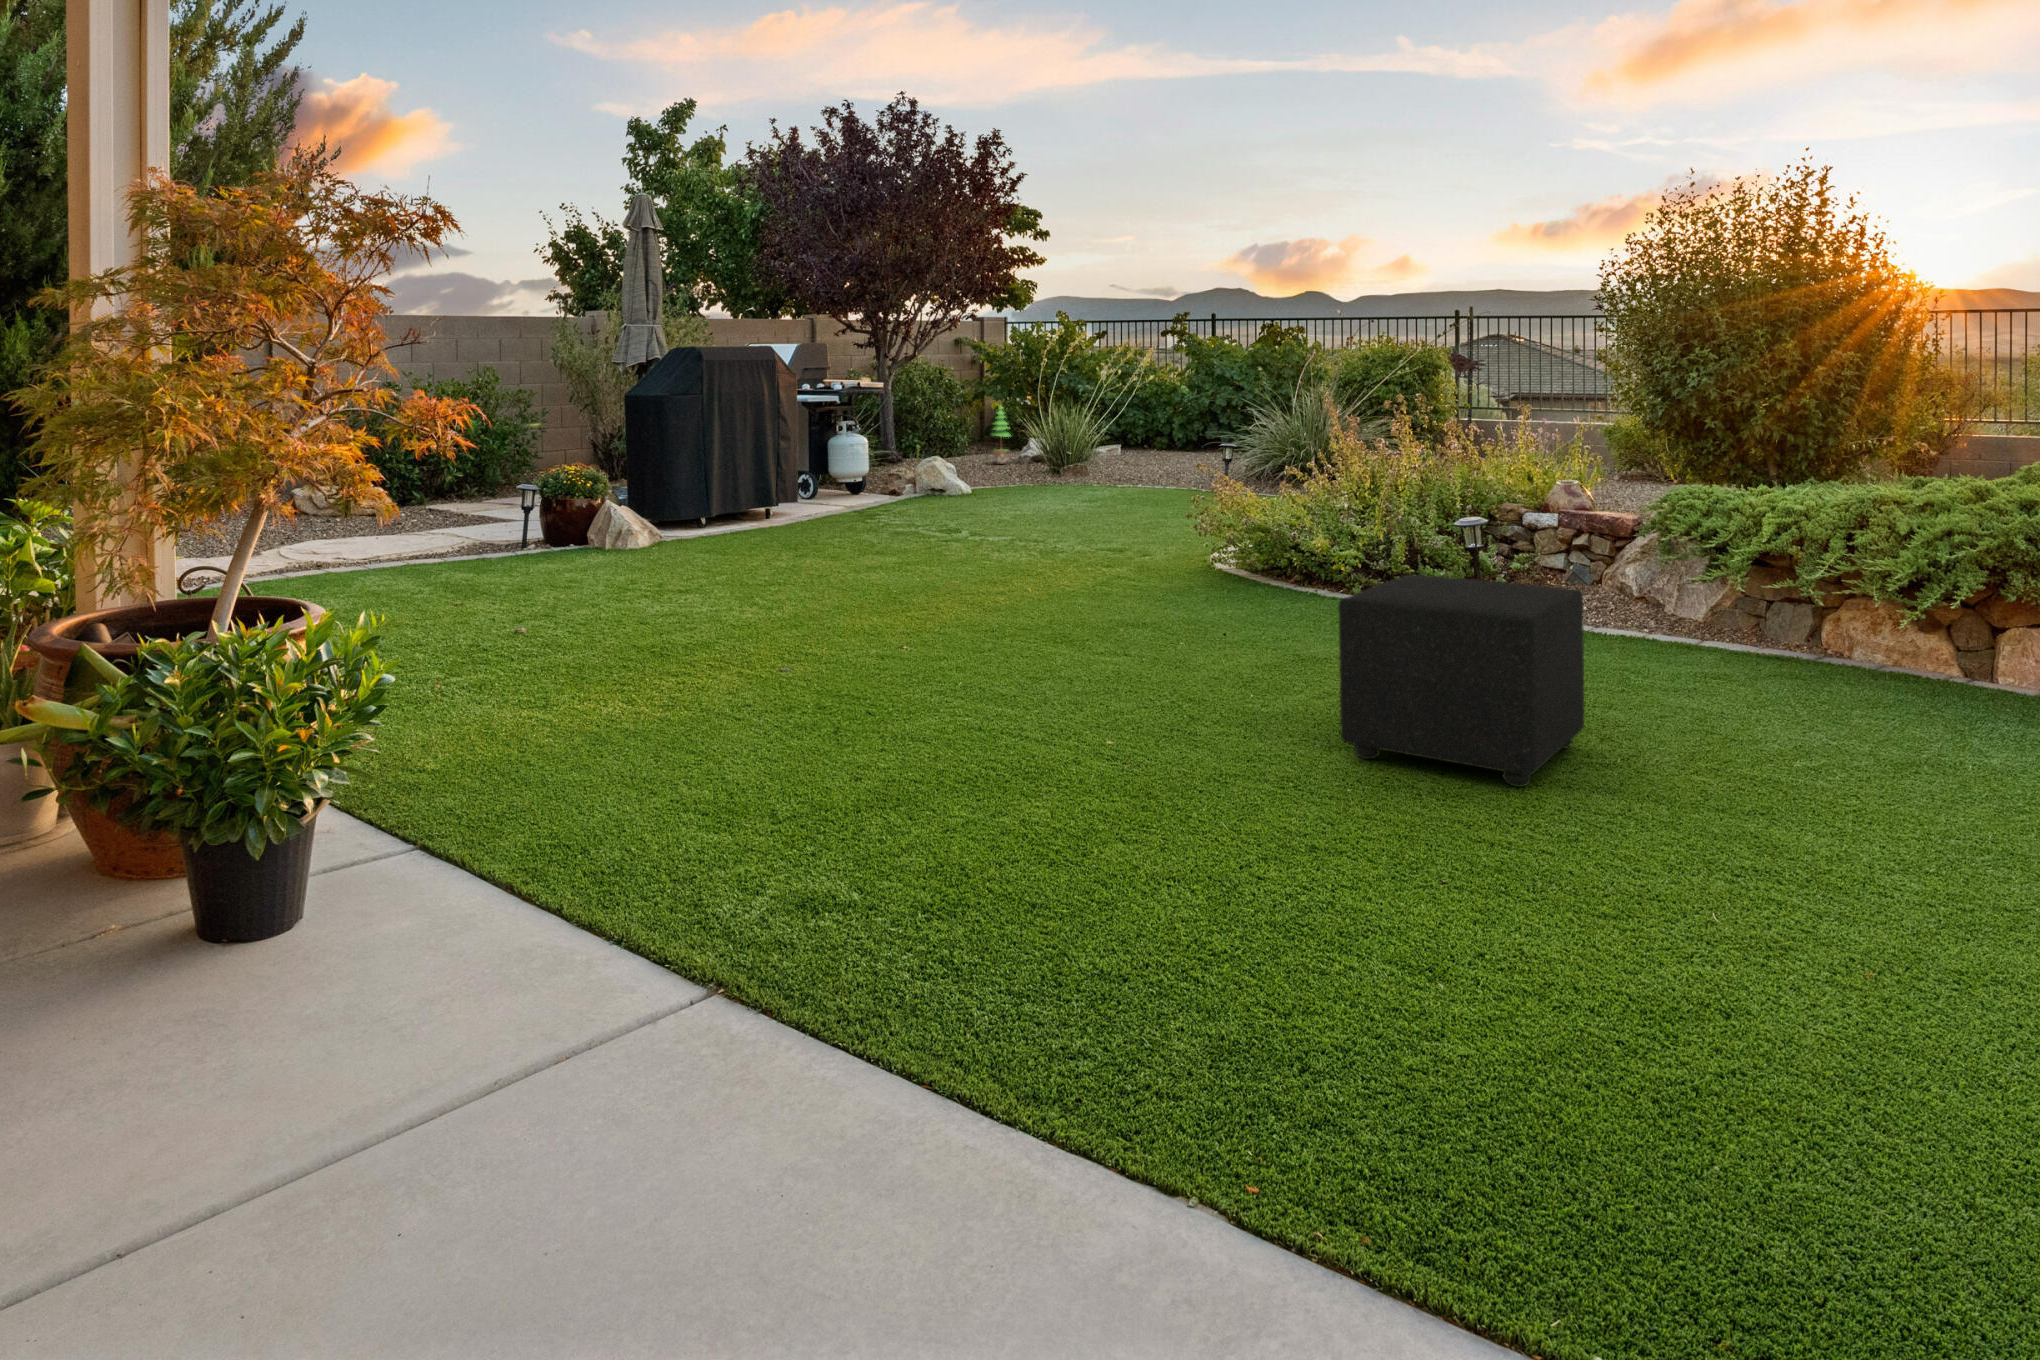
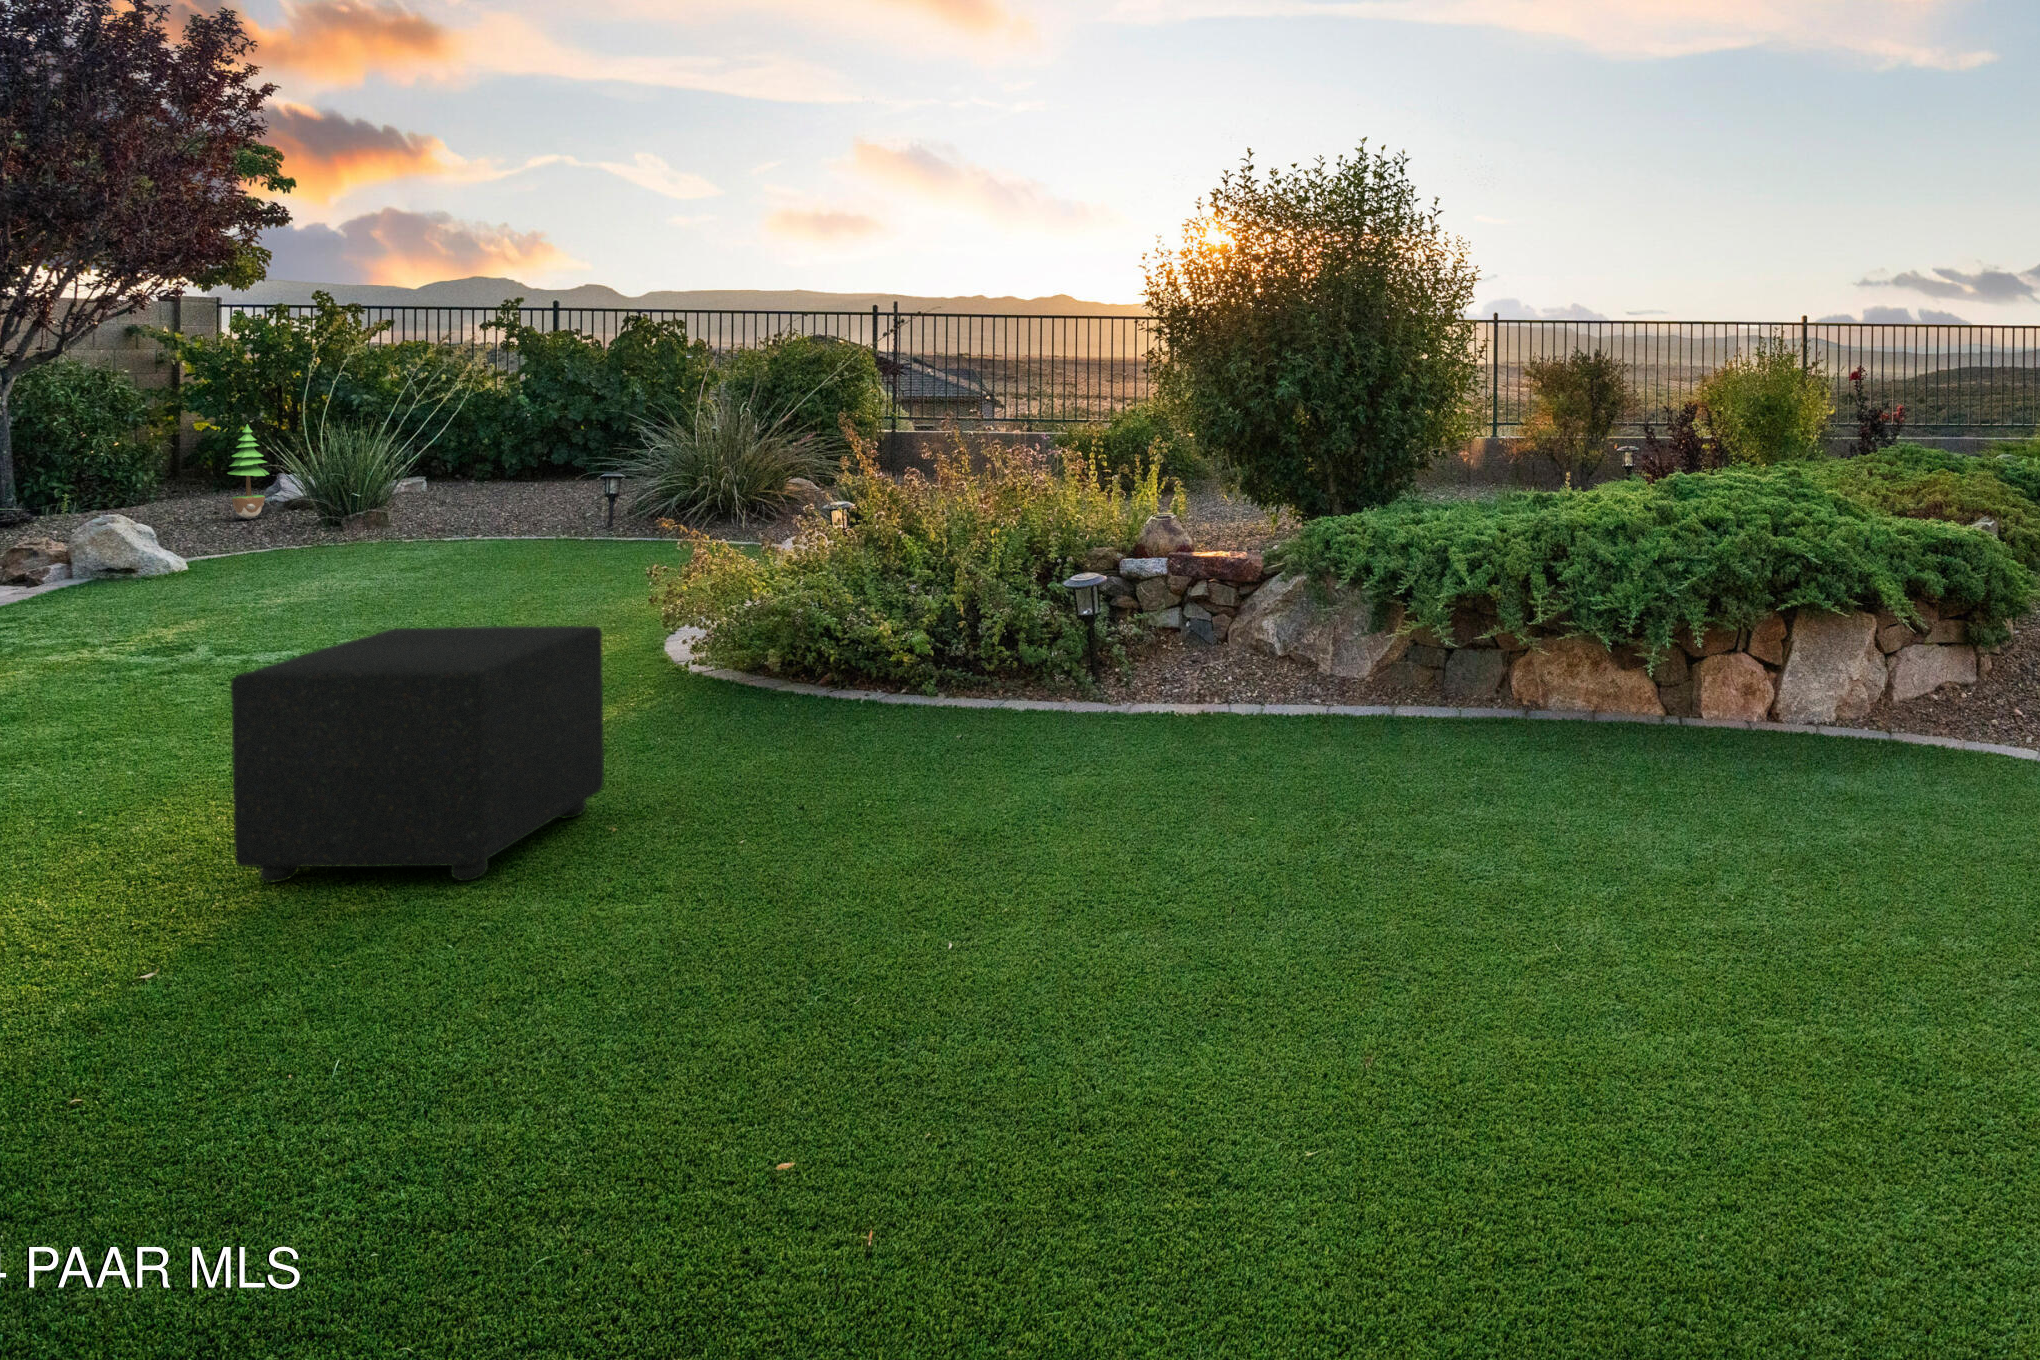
ottoman: present [1339,575,1584,787] -> present [231,626,604,883]

